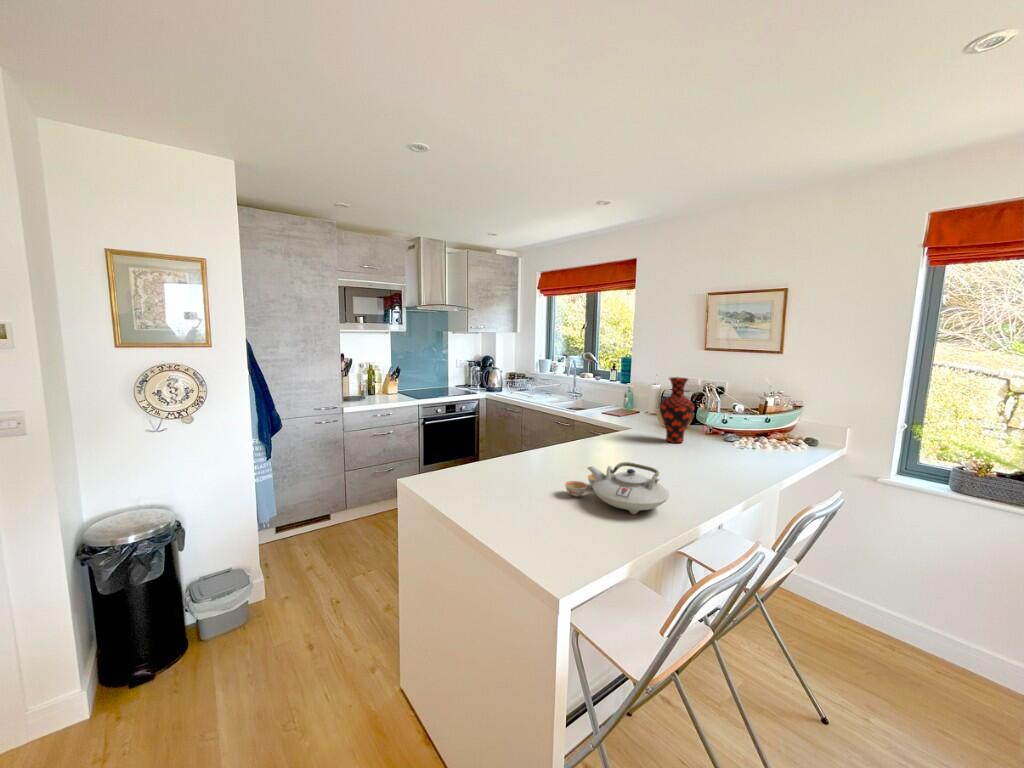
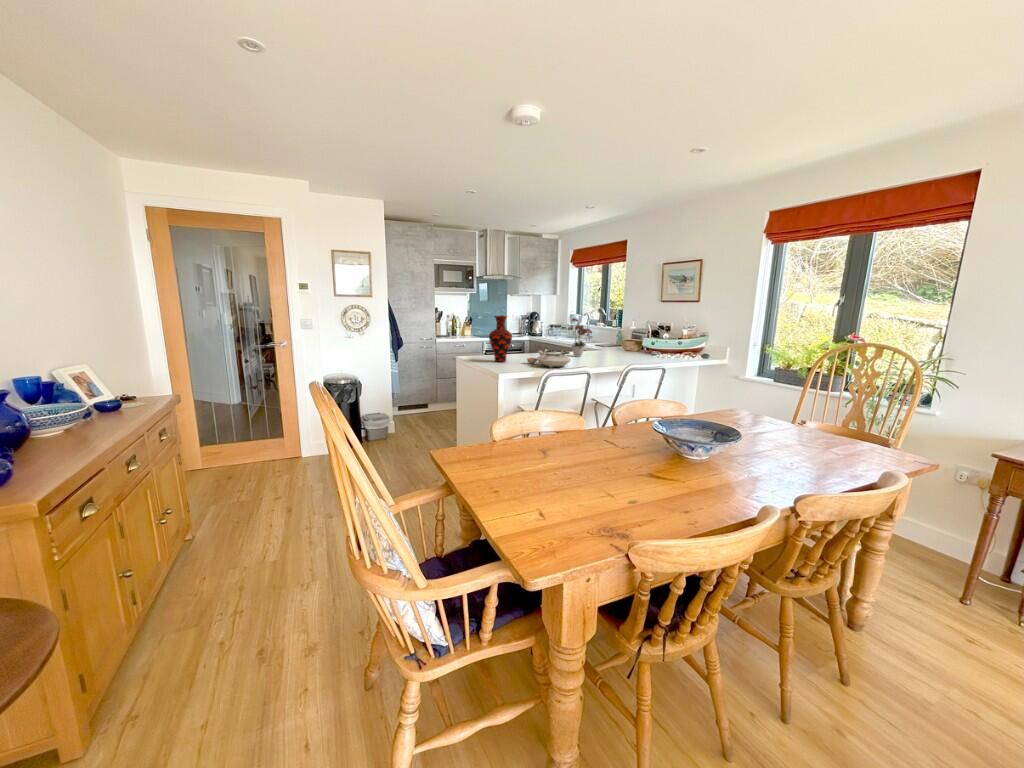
vase: present [660,377,694,443] -> present [489,316,512,362]
flower arrangement: none [599,381,649,453] -> present [568,318,592,357]

